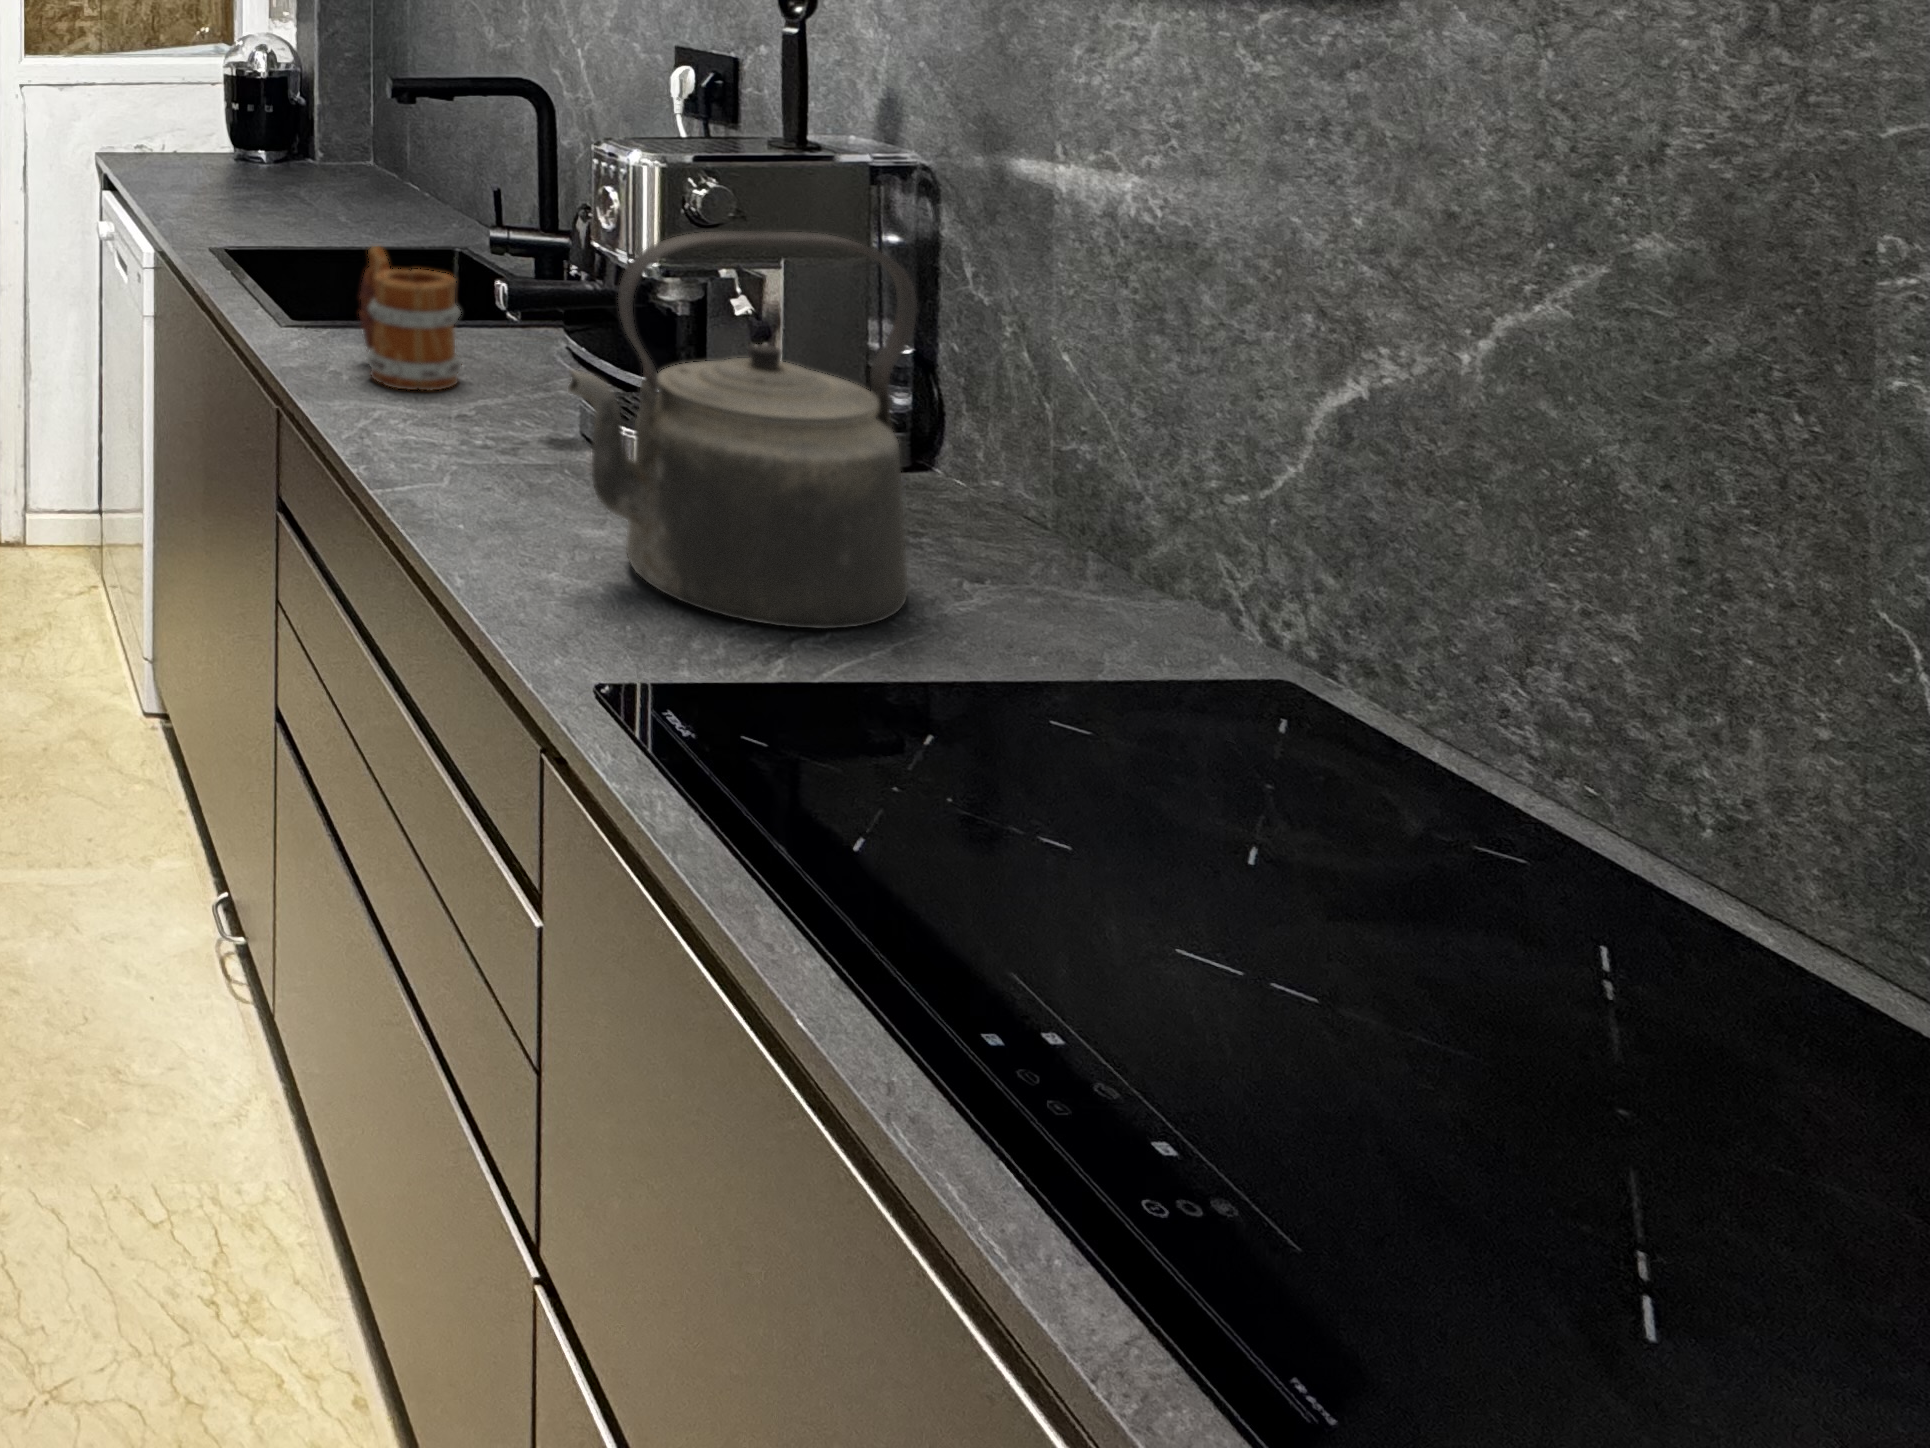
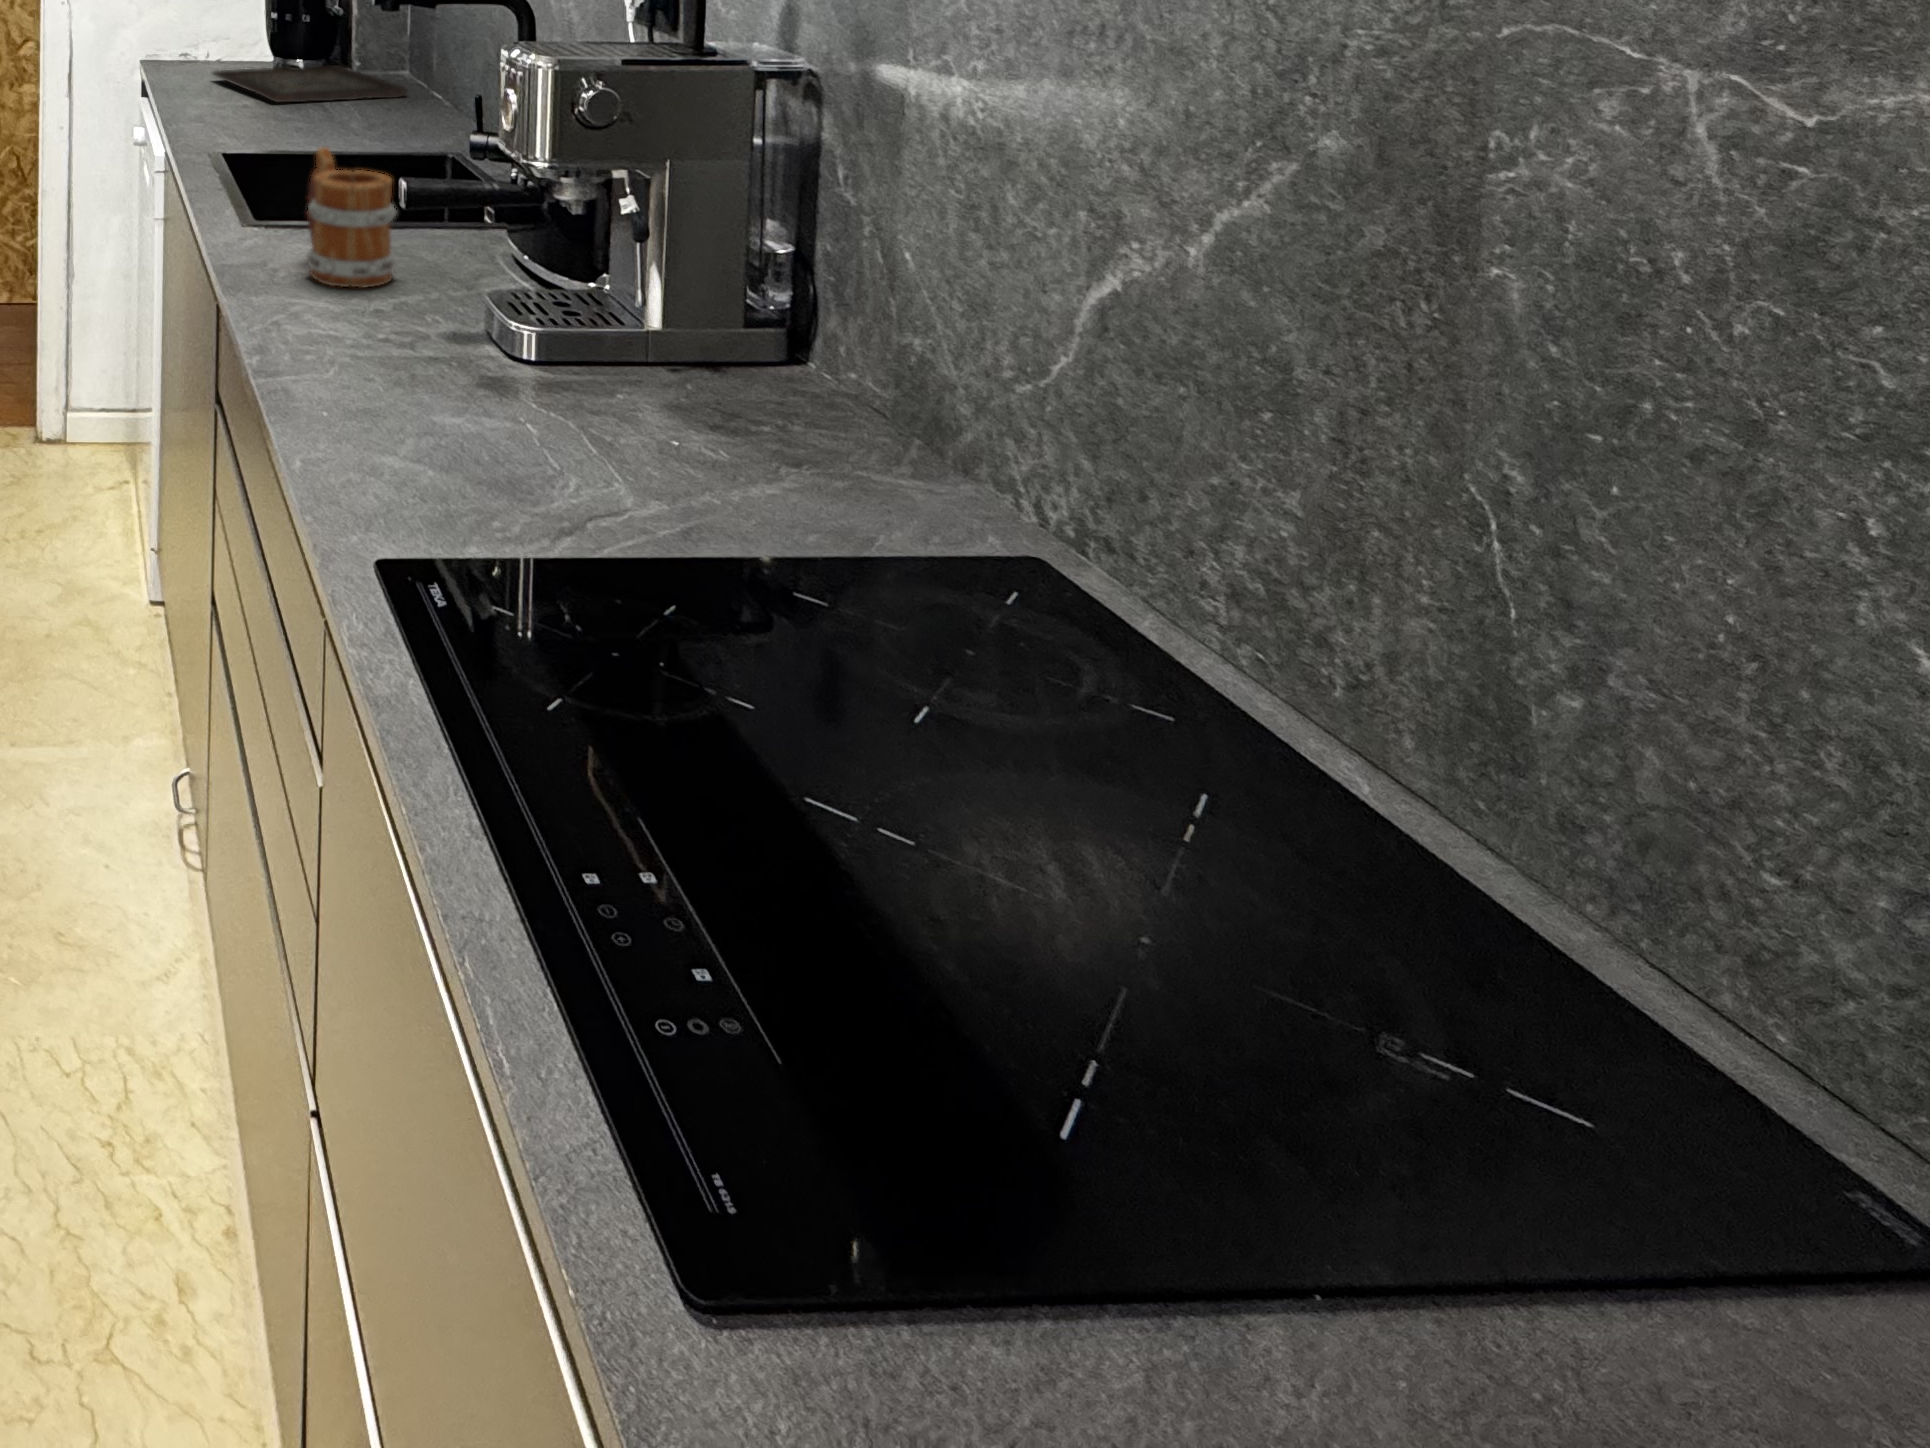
tray: none [176,156,384,196] -> present [211,65,408,102]
kettle: present [568,231,917,629] -> none [414,130,748,511]

